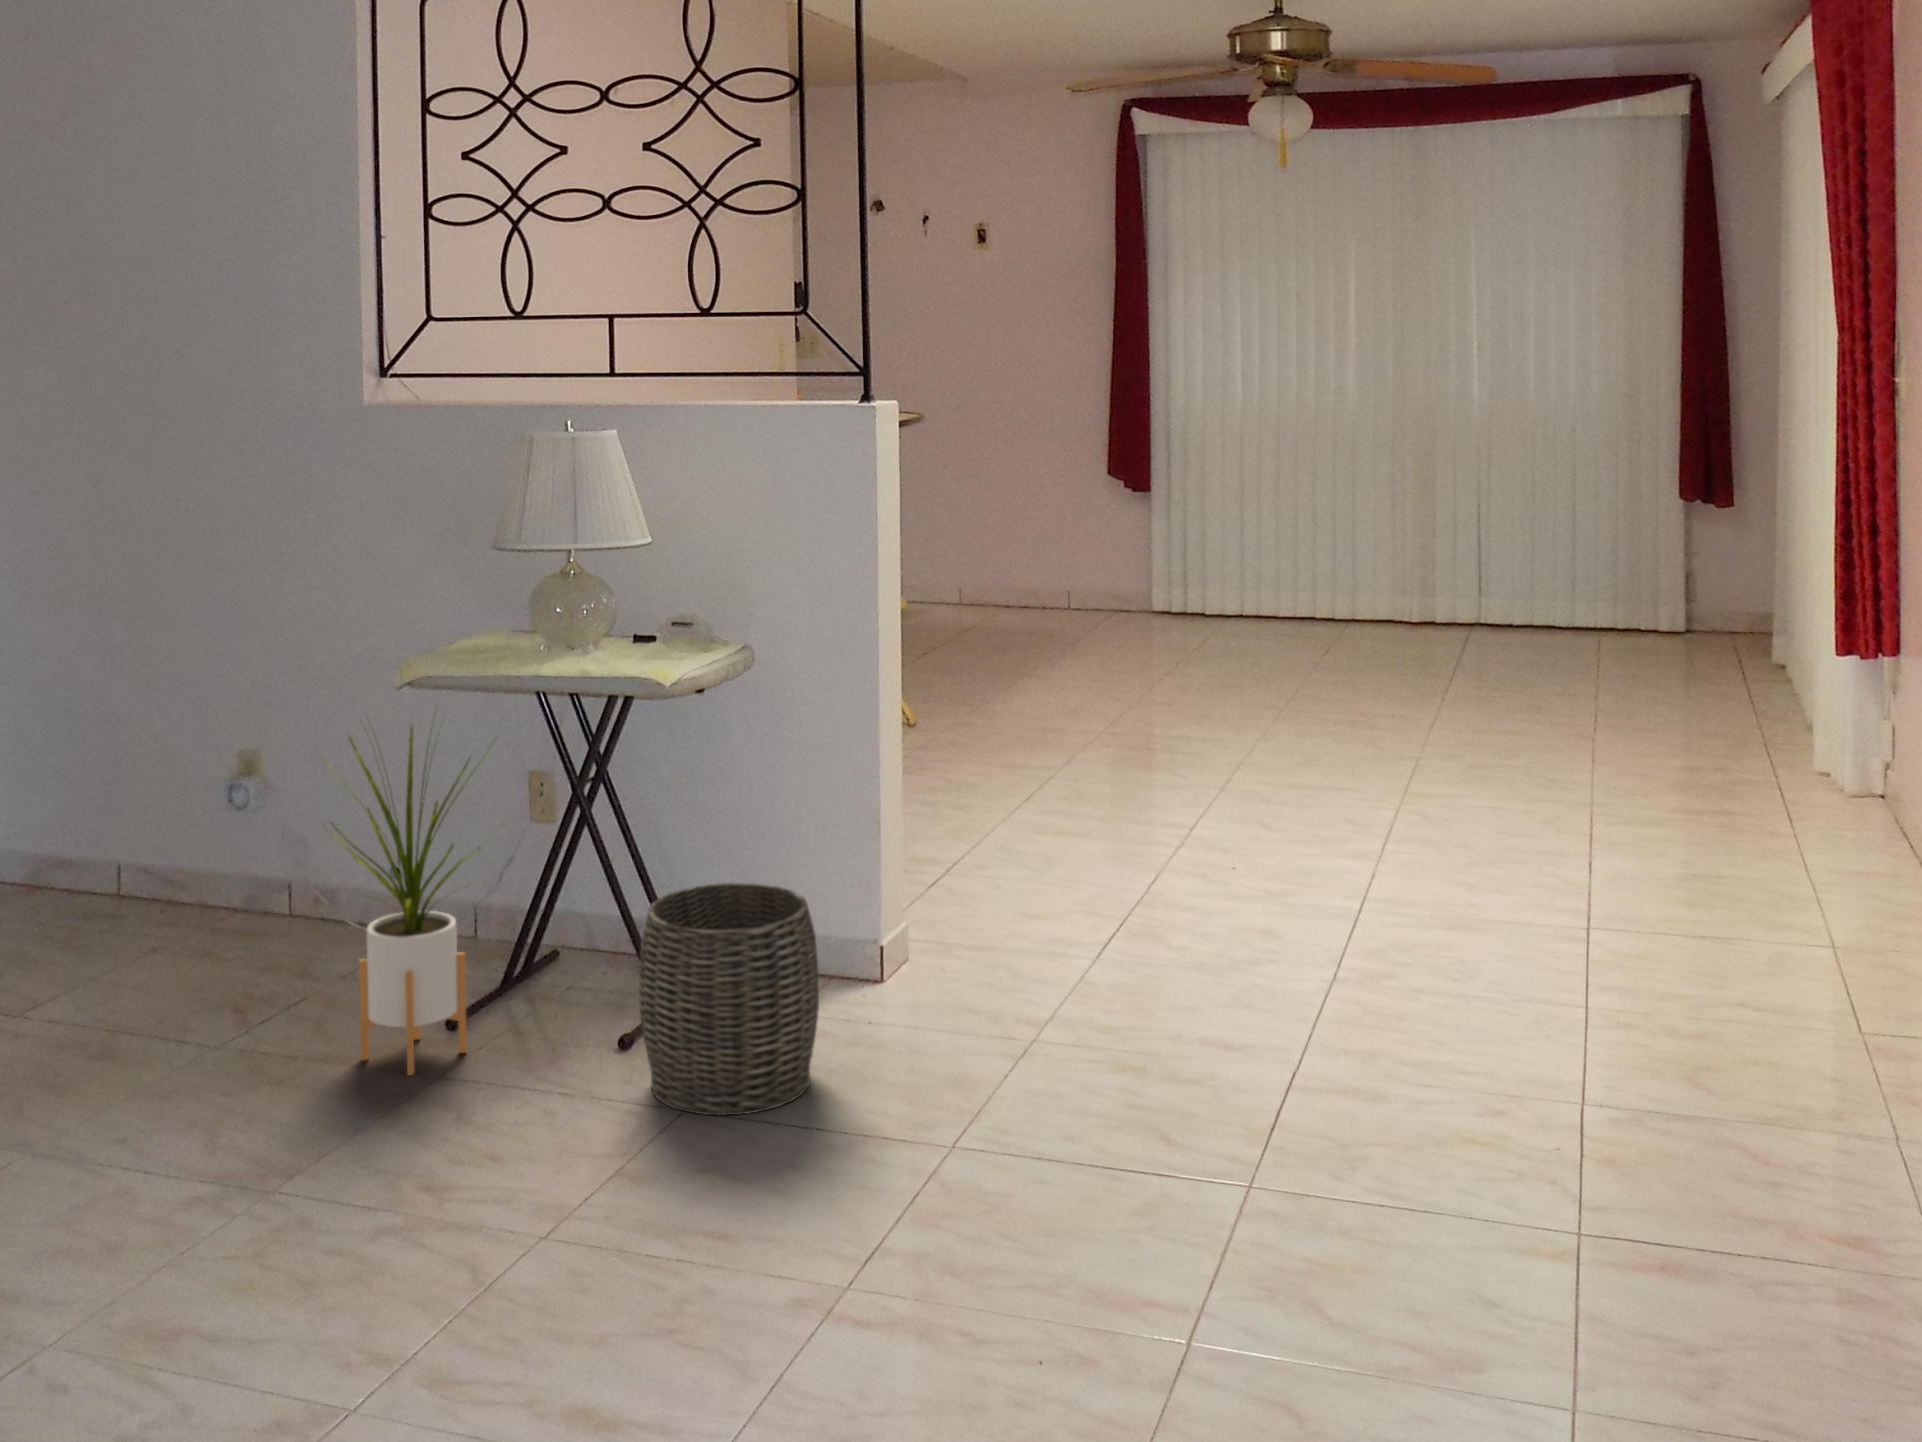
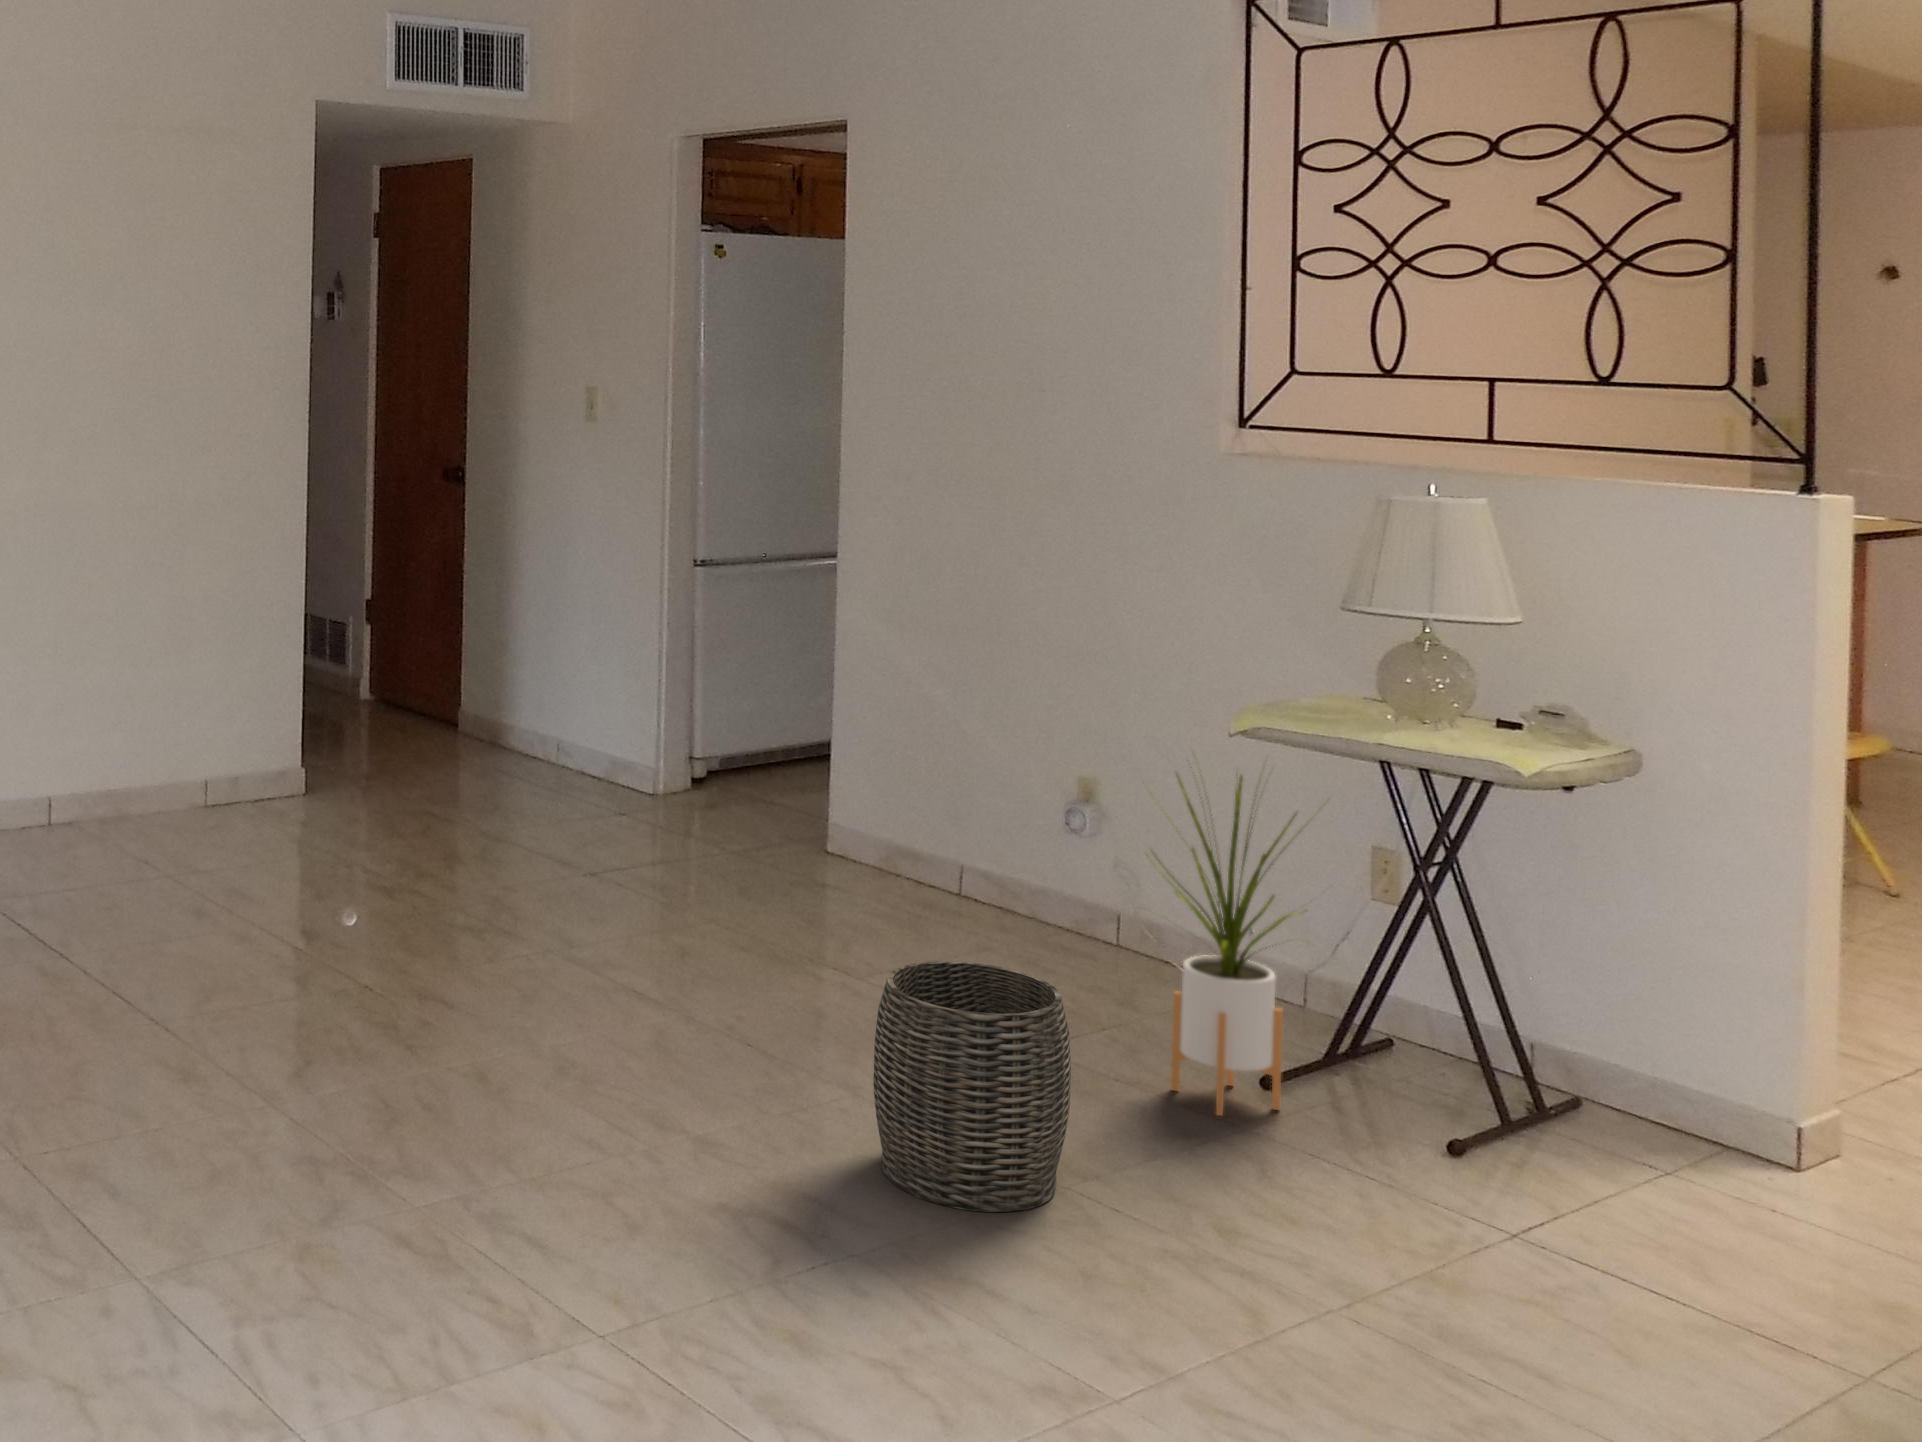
woven basket: present [639,883,819,1115] -> present [873,961,1071,1212]

